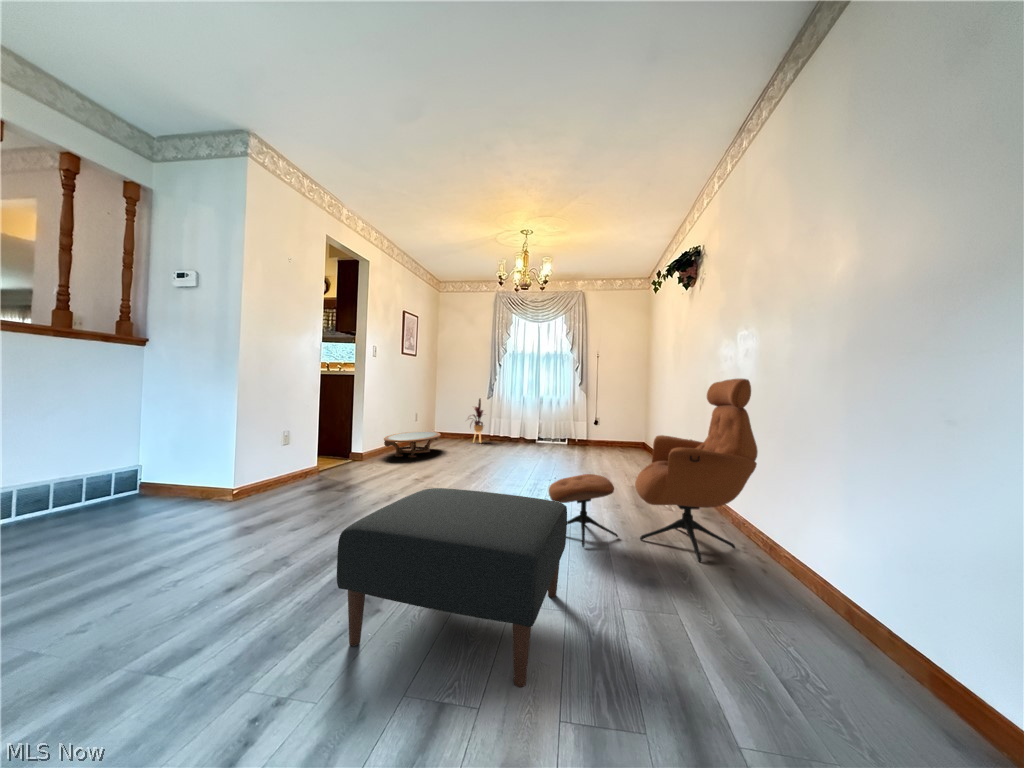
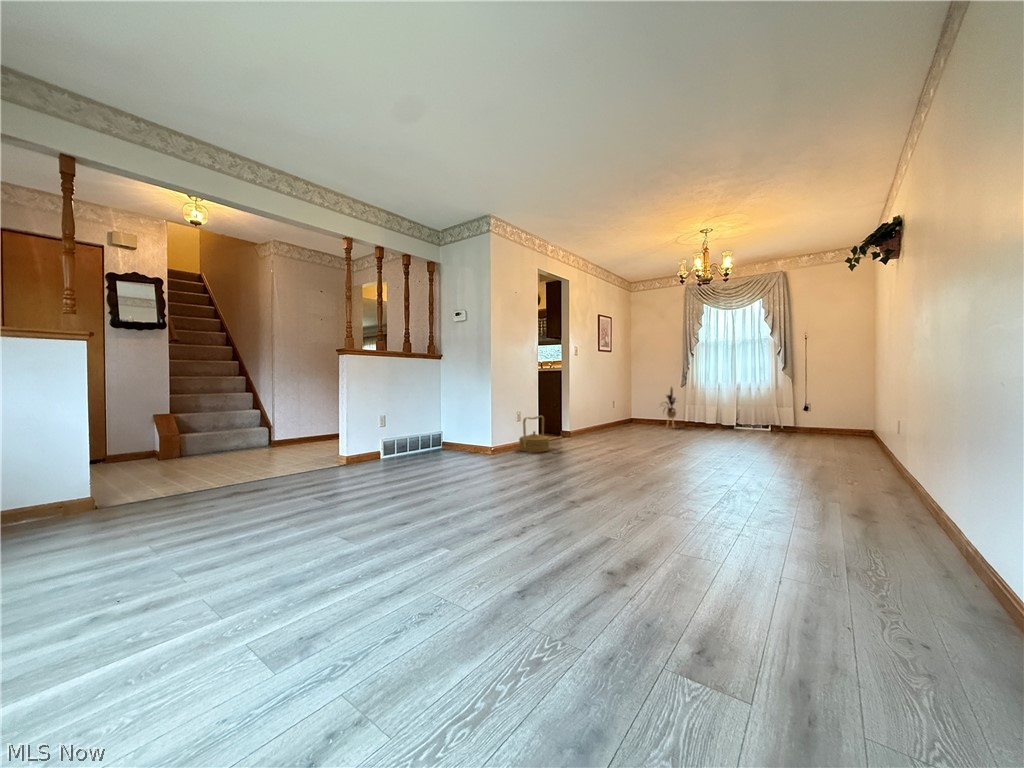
lounge chair: present [549,379,758,562] -> none [711,355,934,525]
coffee table: present [384,431,441,458] -> none [586,416,634,437]
woven basket: none [285,436,334,489] -> present [519,416,549,452]
ottoman: present [337,488,567,687] -> none [553,444,709,551]

